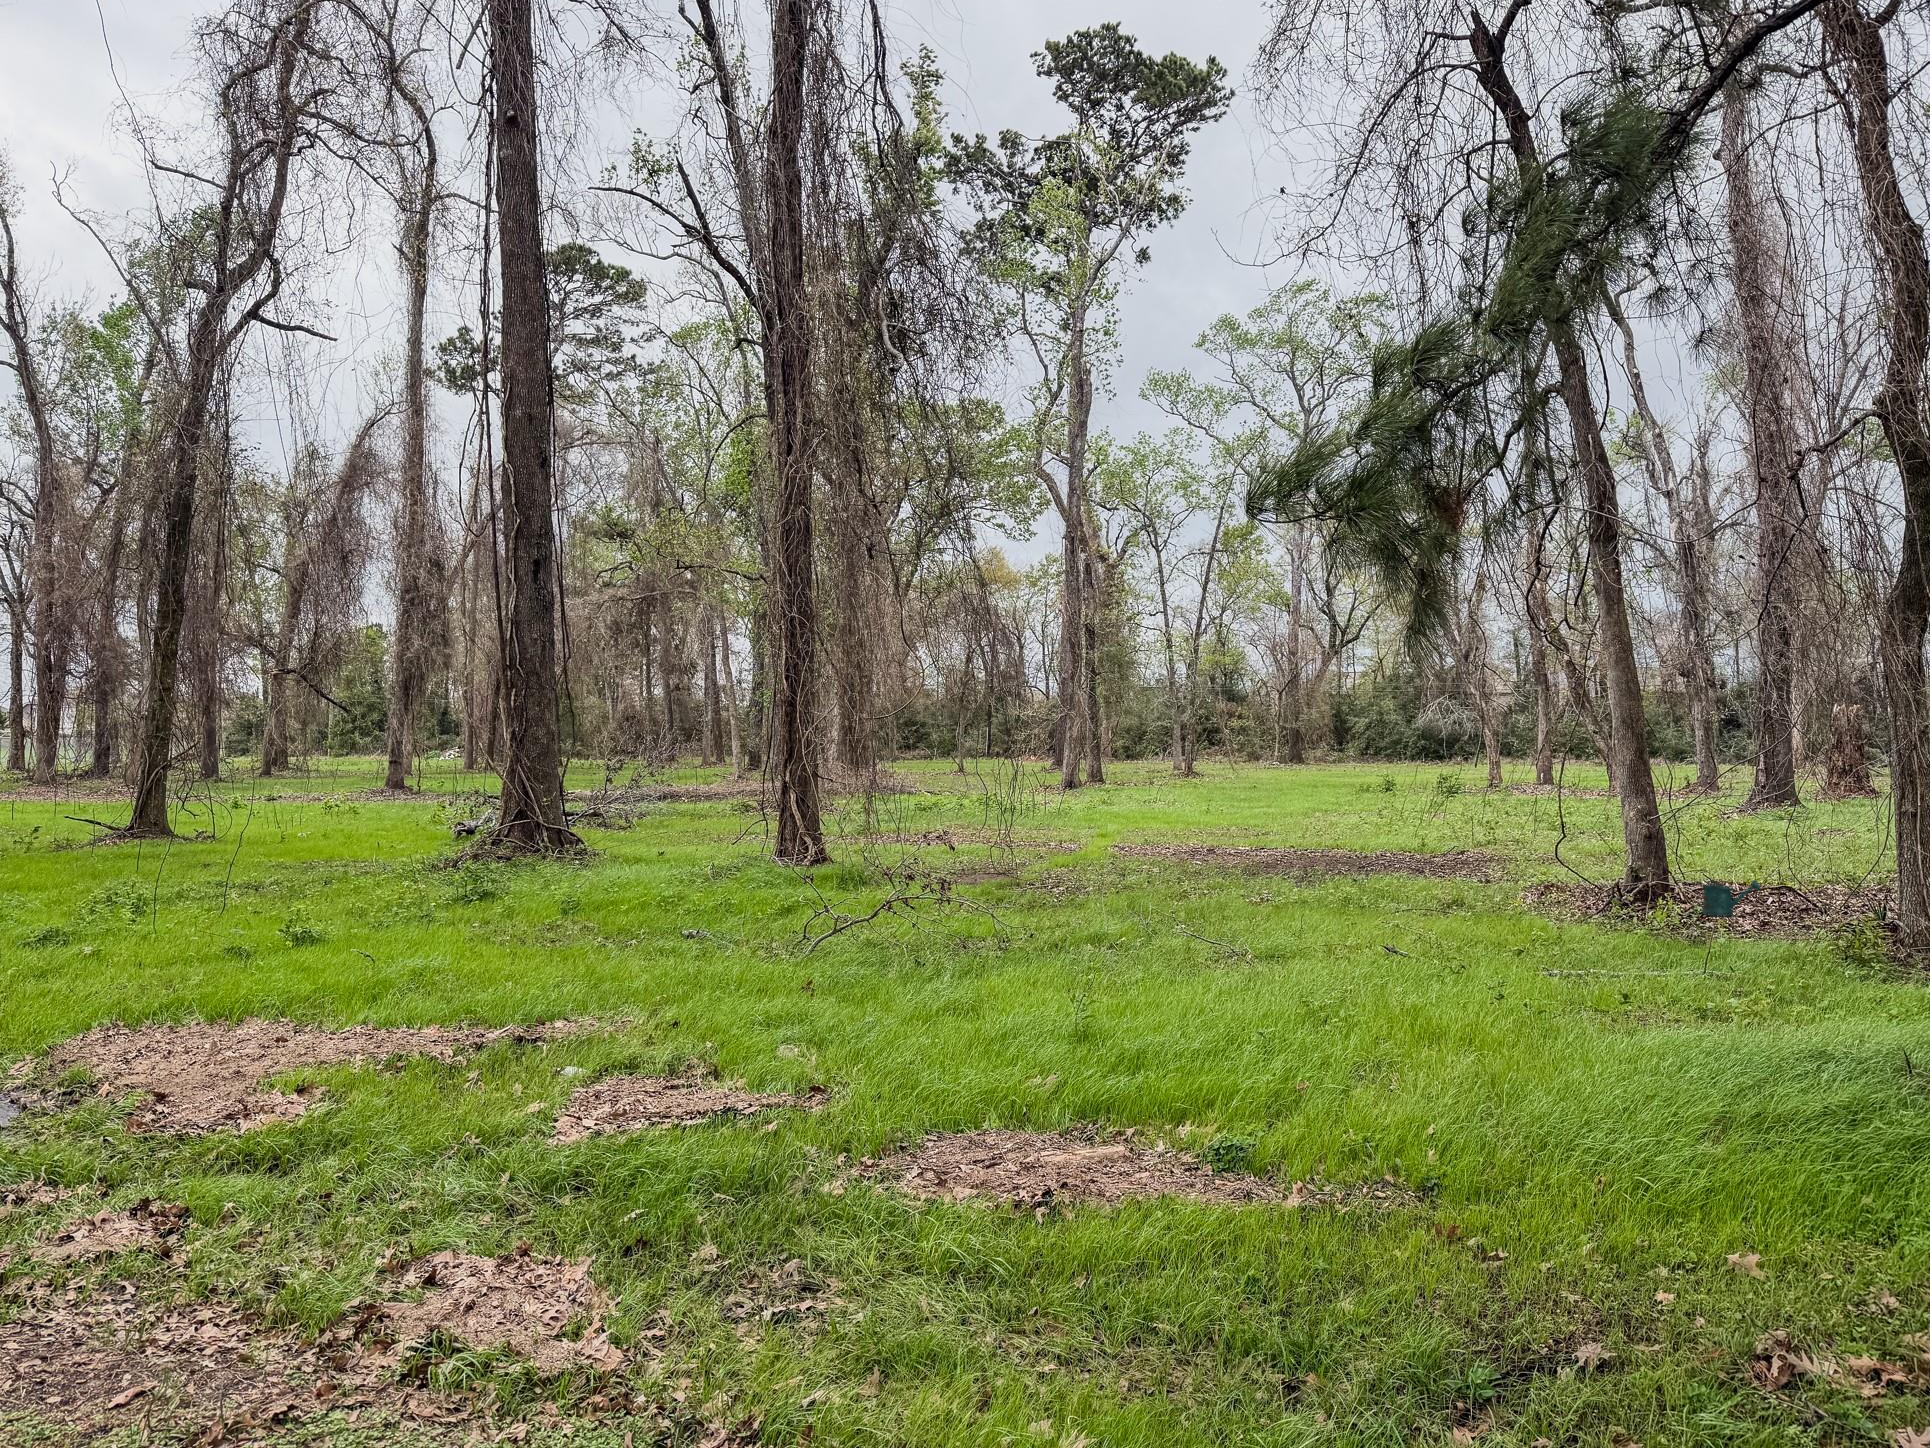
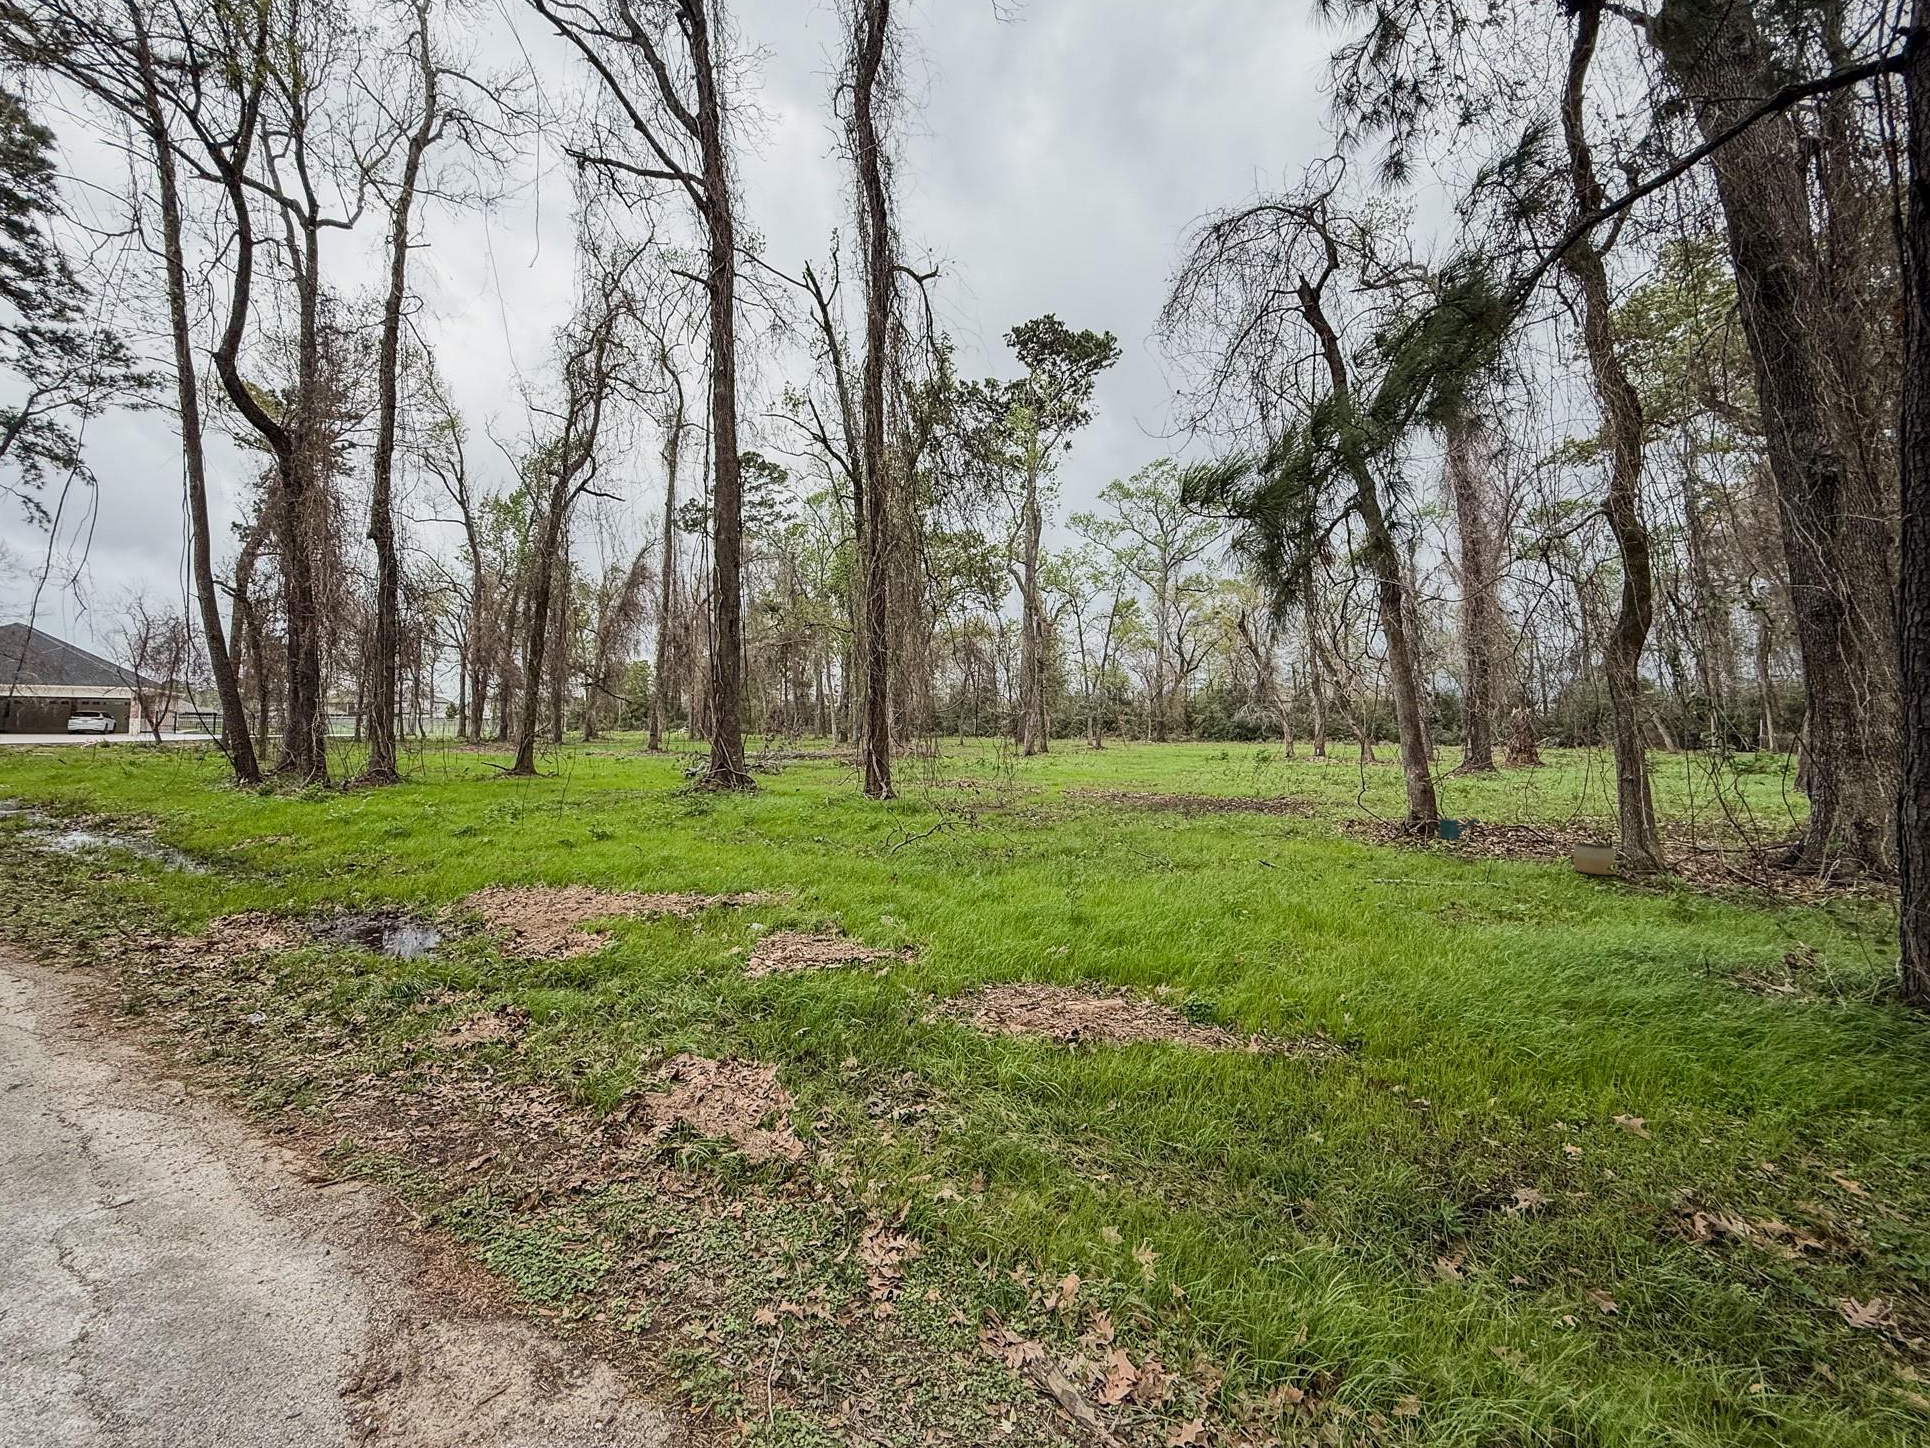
planter: none [1870,914,1925,962] -> present [1574,843,1615,875]

